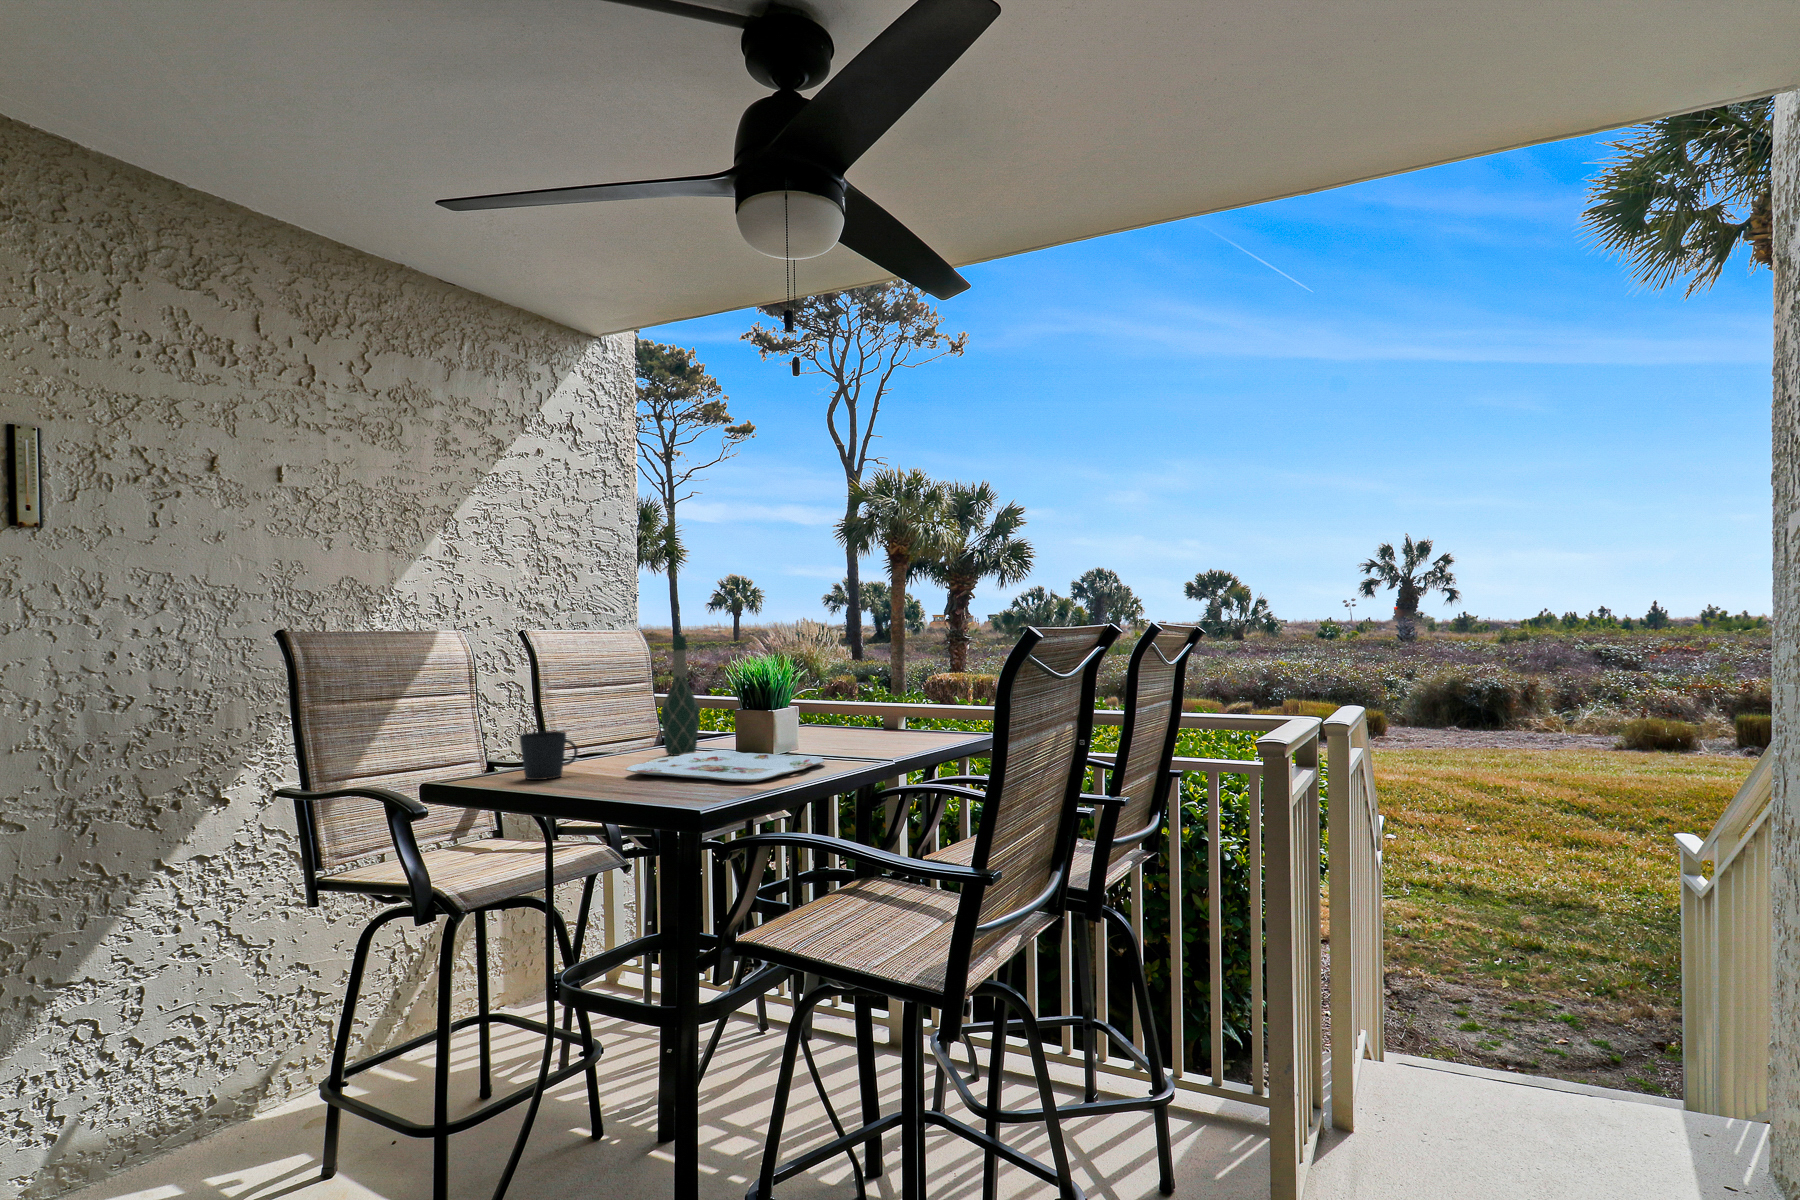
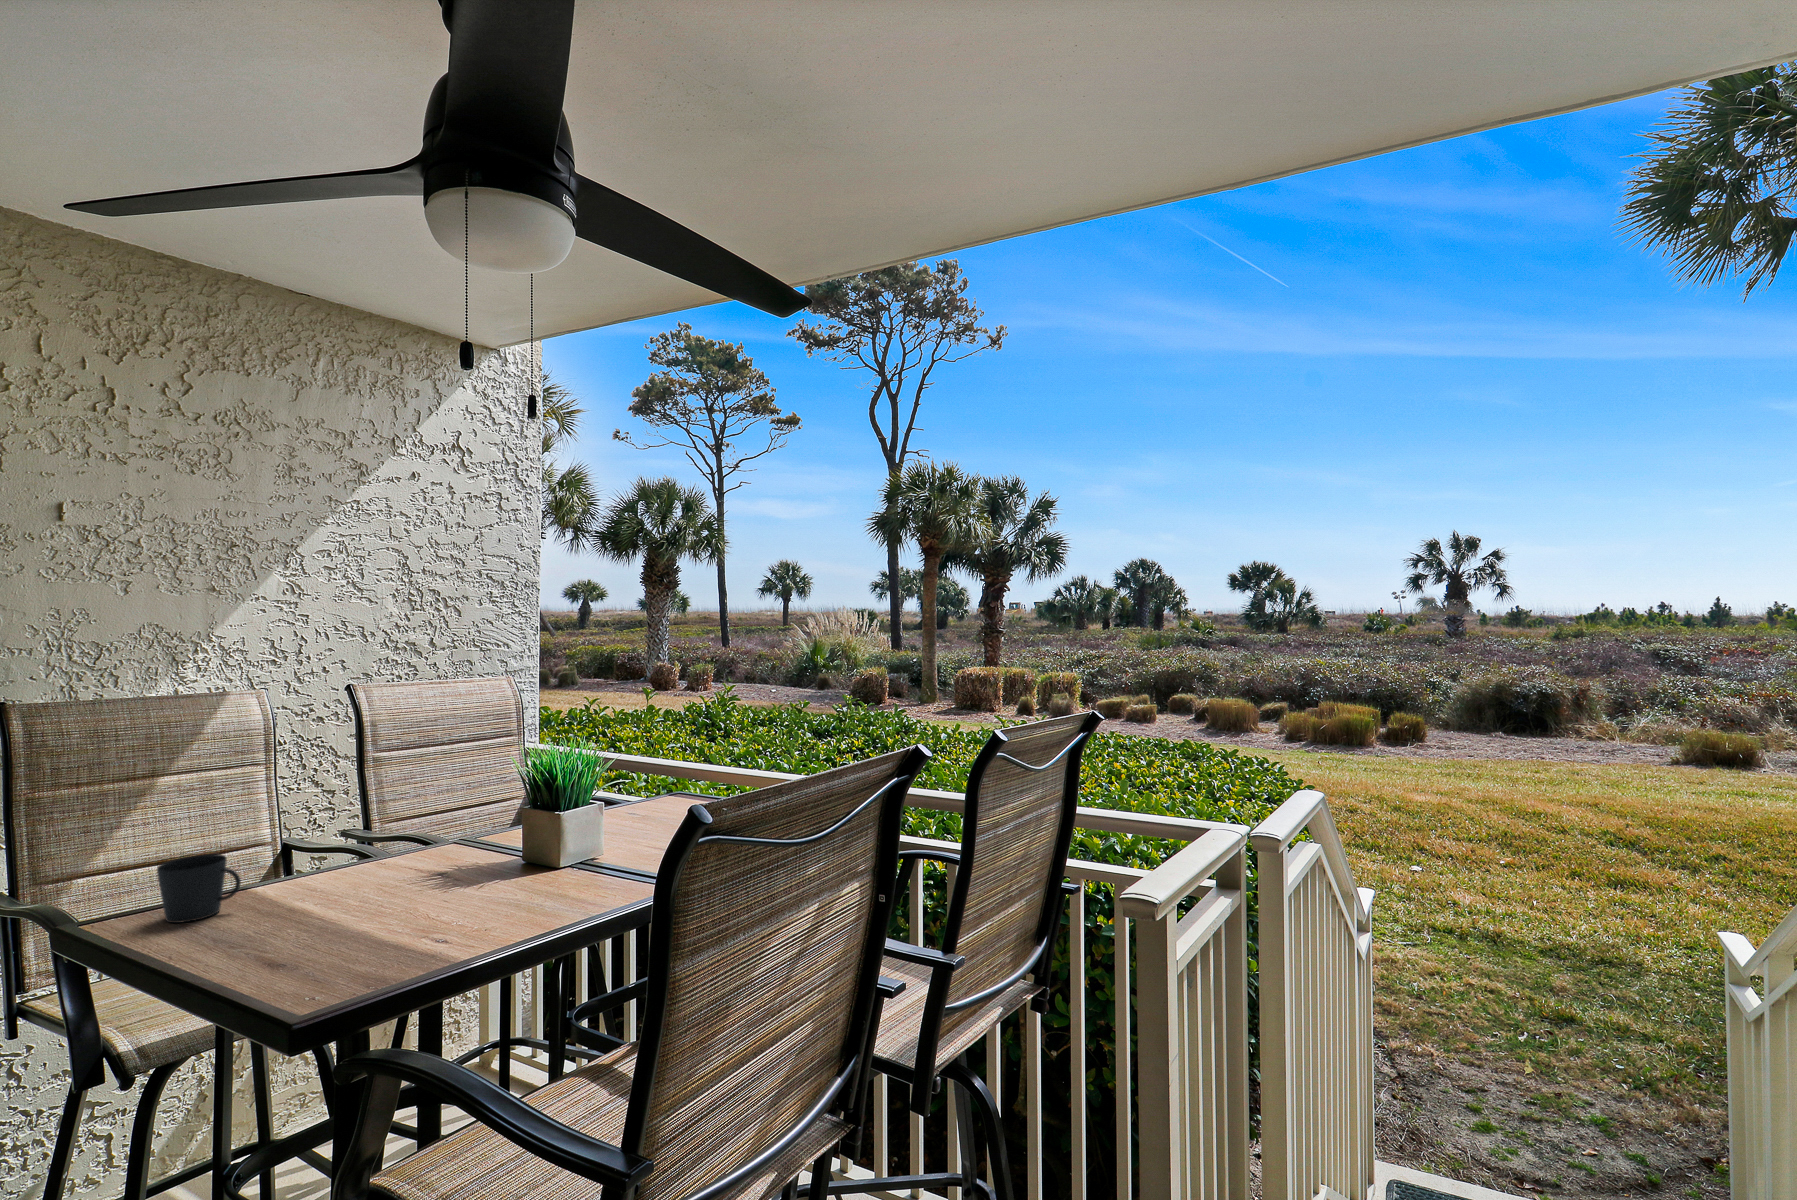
wine bottle: present [661,636,700,756] -> none [400,720,451,867]
serving tray: present [626,751,825,782] -> none [273,870,538,958]

